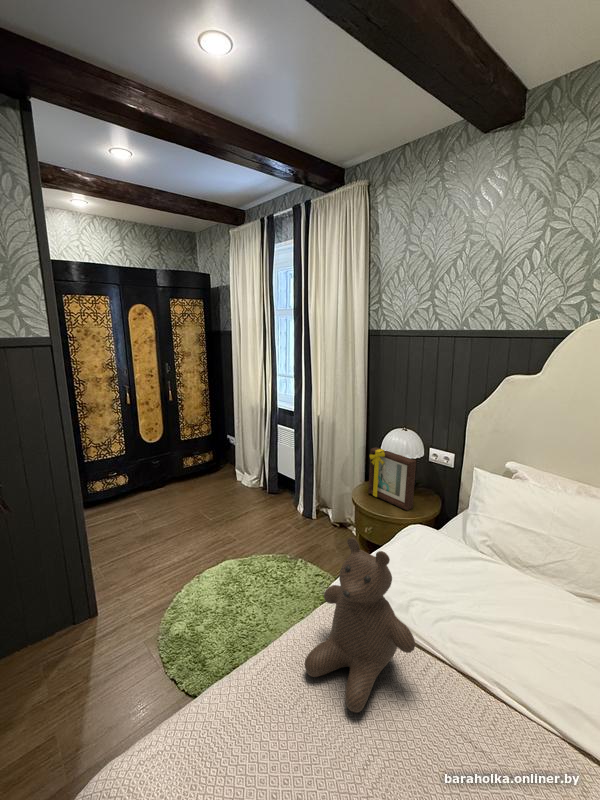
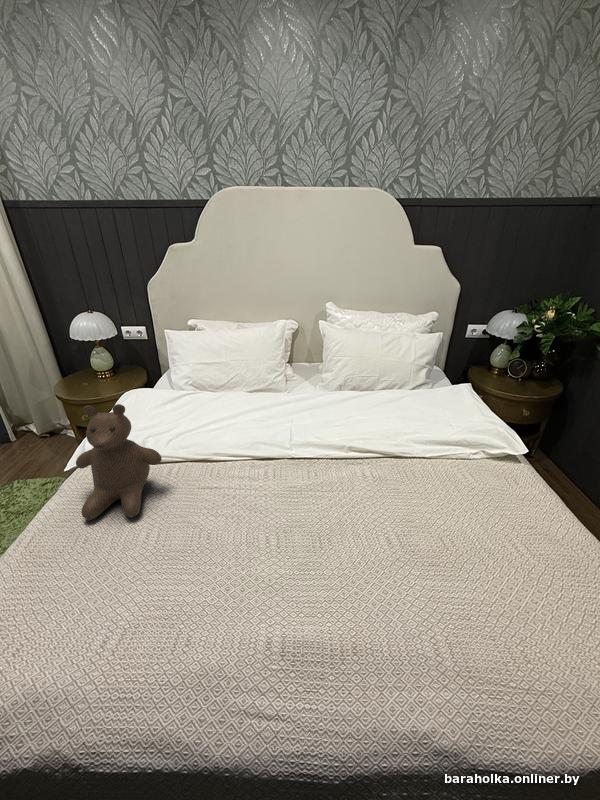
picture frame: present [368,447,416,511] -> none [60,338,123,388]

